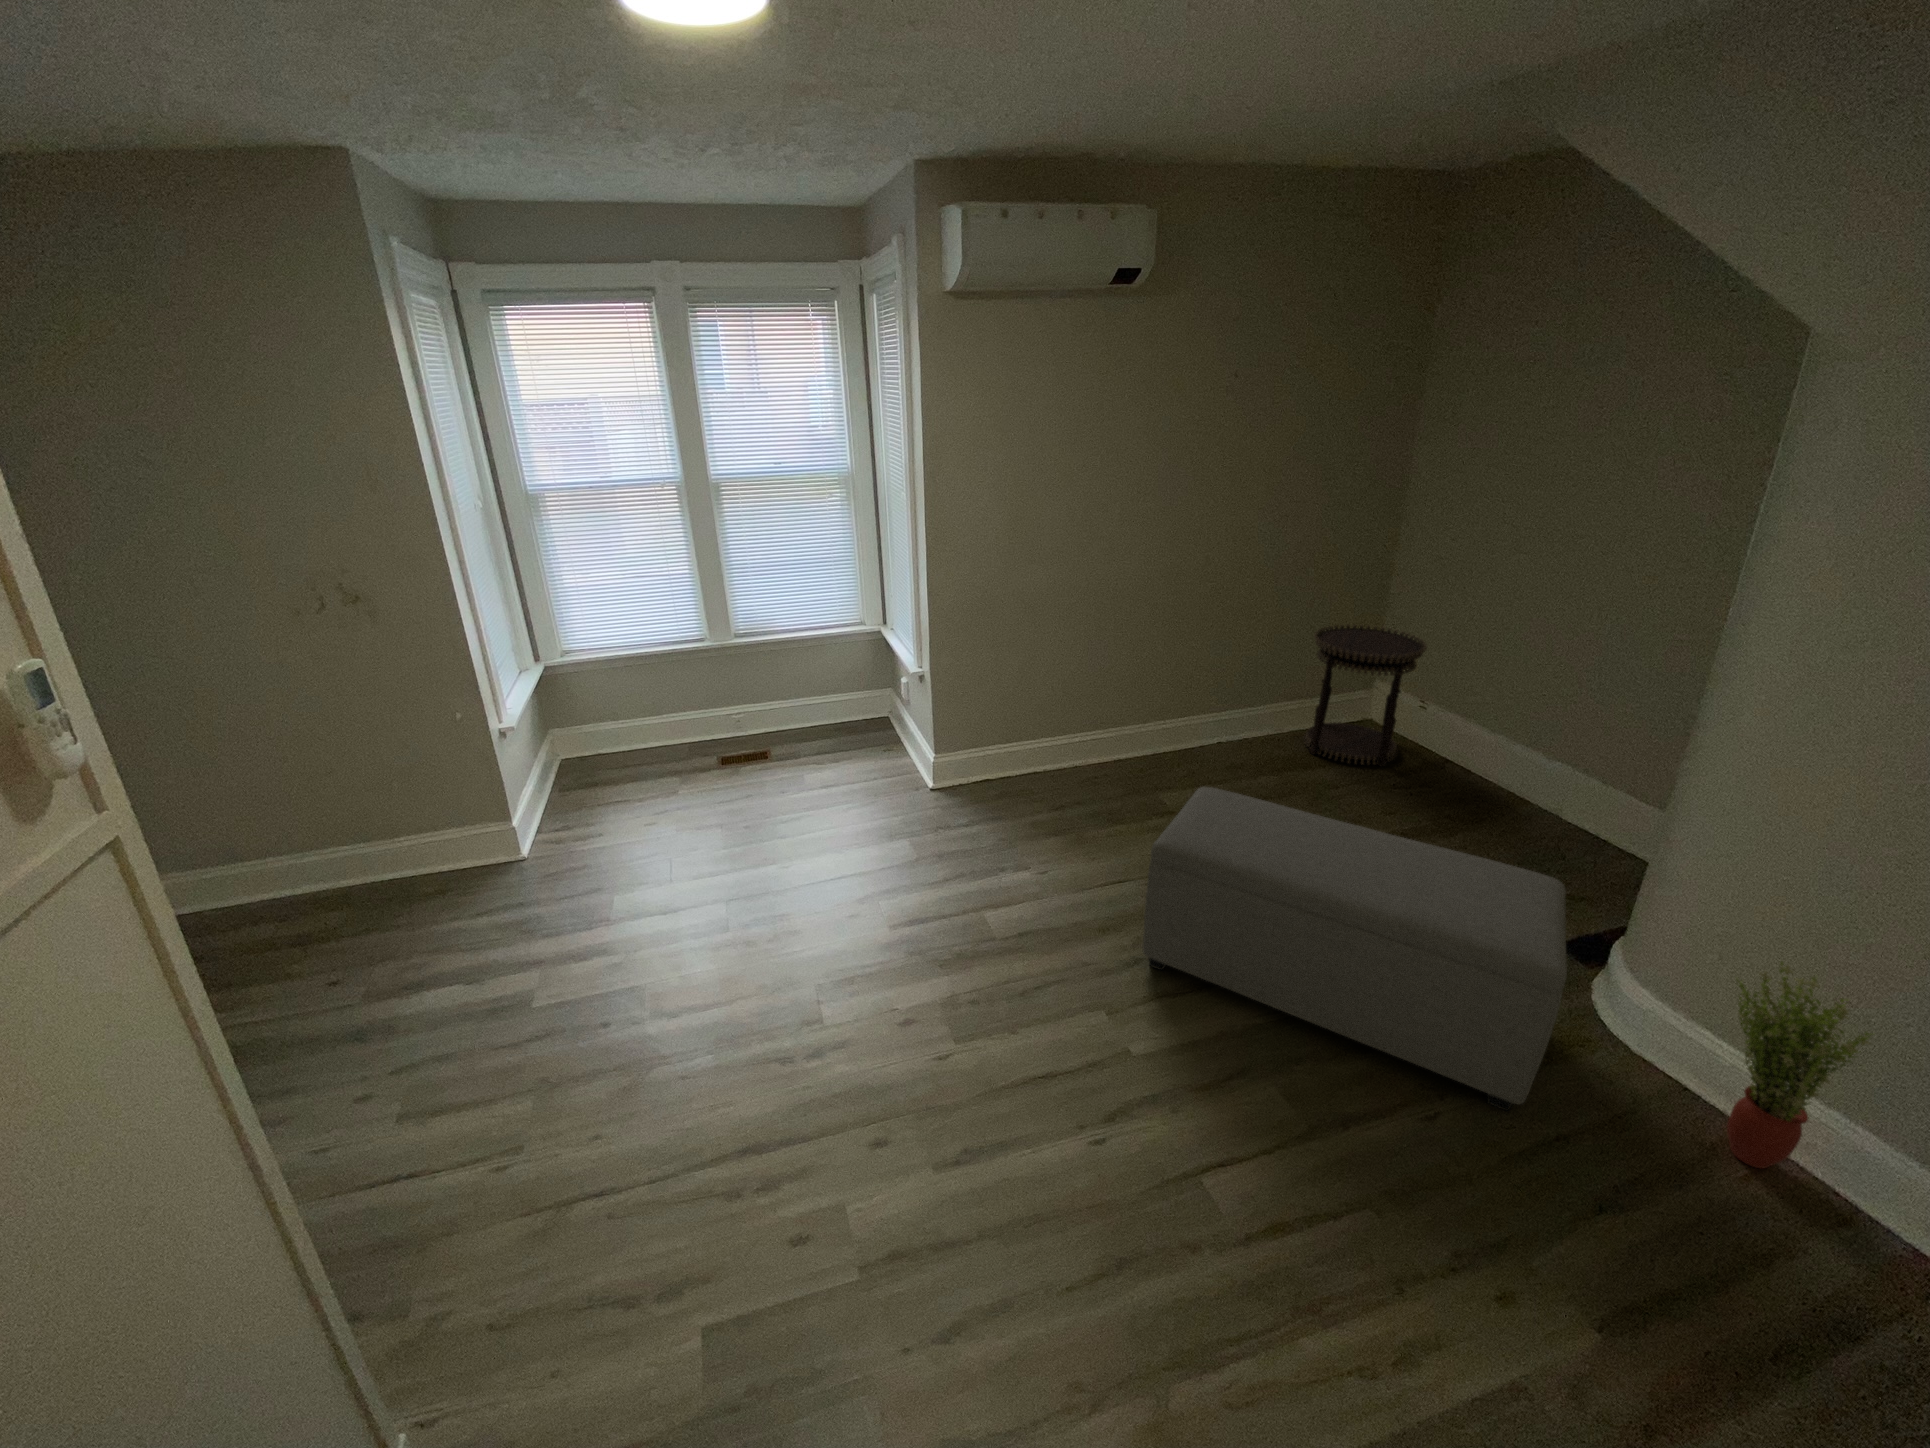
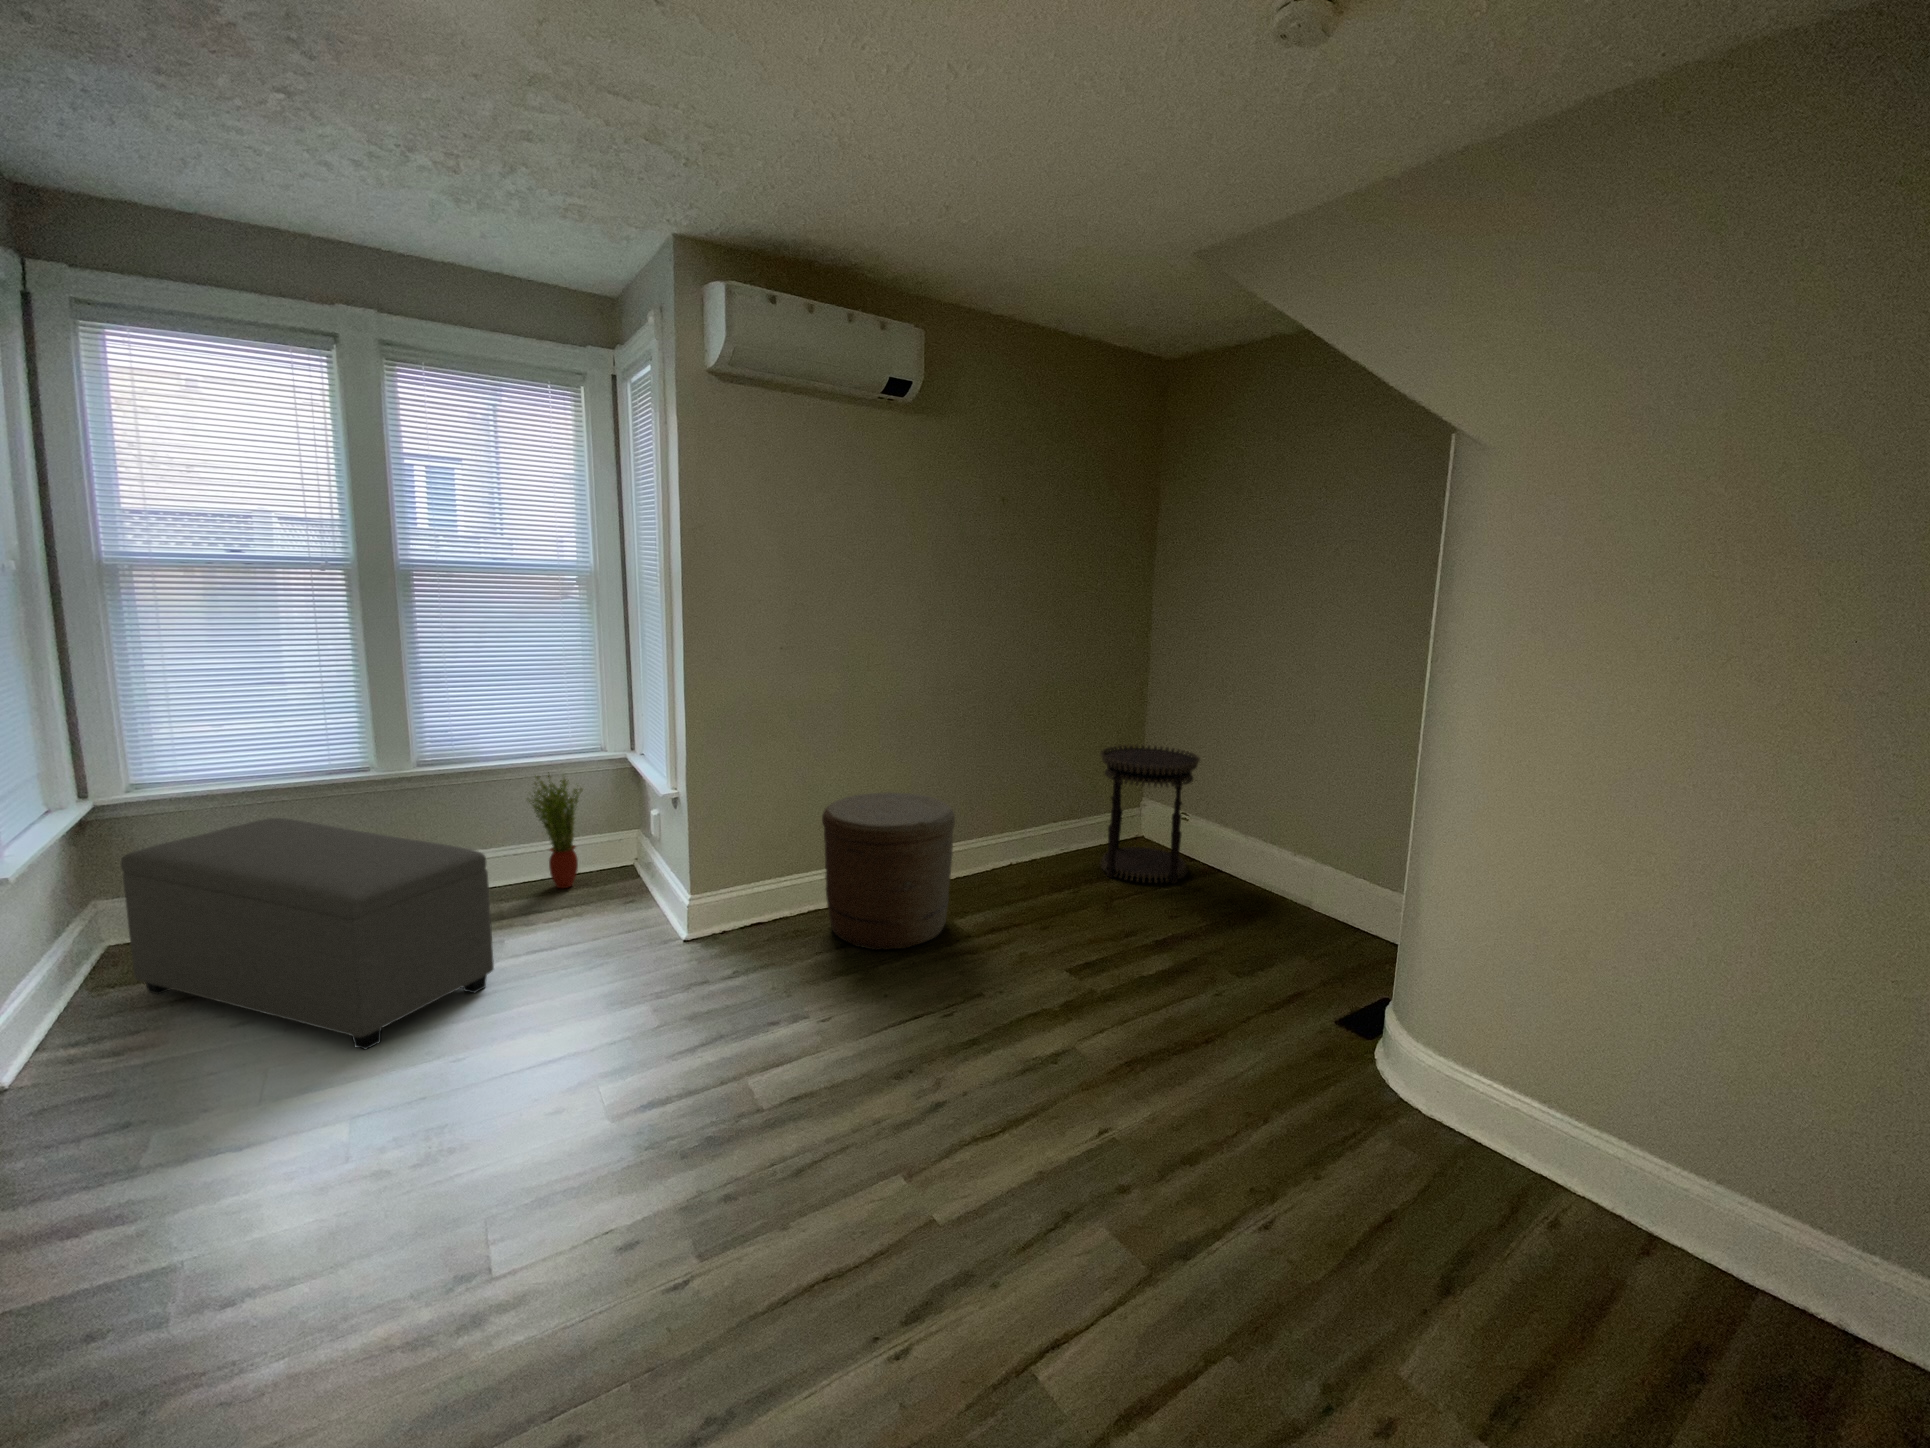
woven basket: none [1044,673,1164,815] -> present [822,792,955,950]
ottoman: present [1143,787,1567,1111] -> present [121,818,494,1050]
potted plant: present [1727,962,1872,1168] -> present [529,772,583,888]

